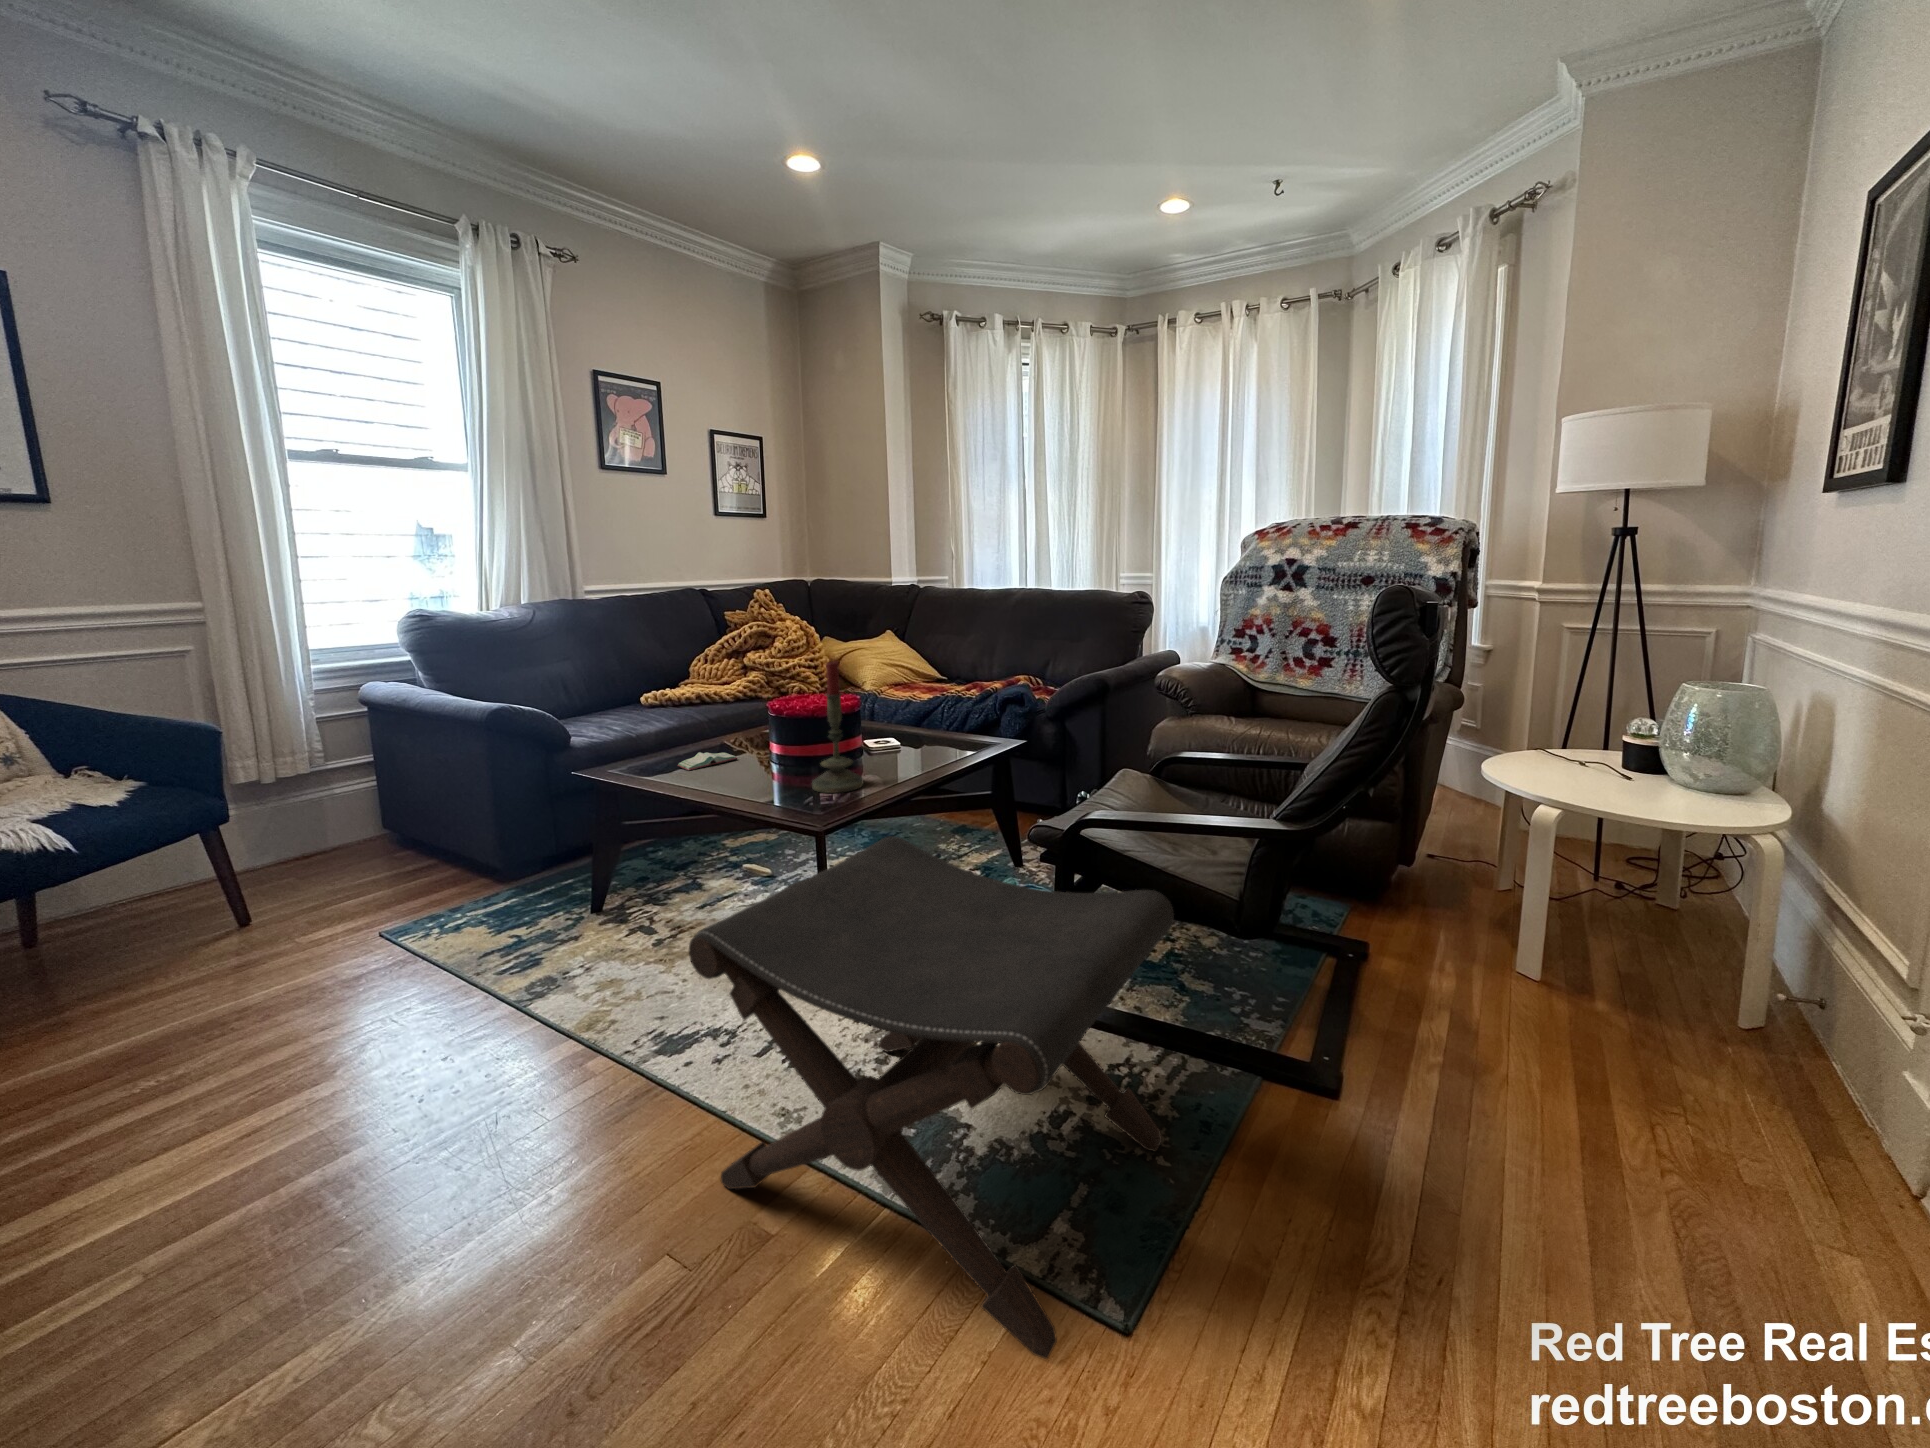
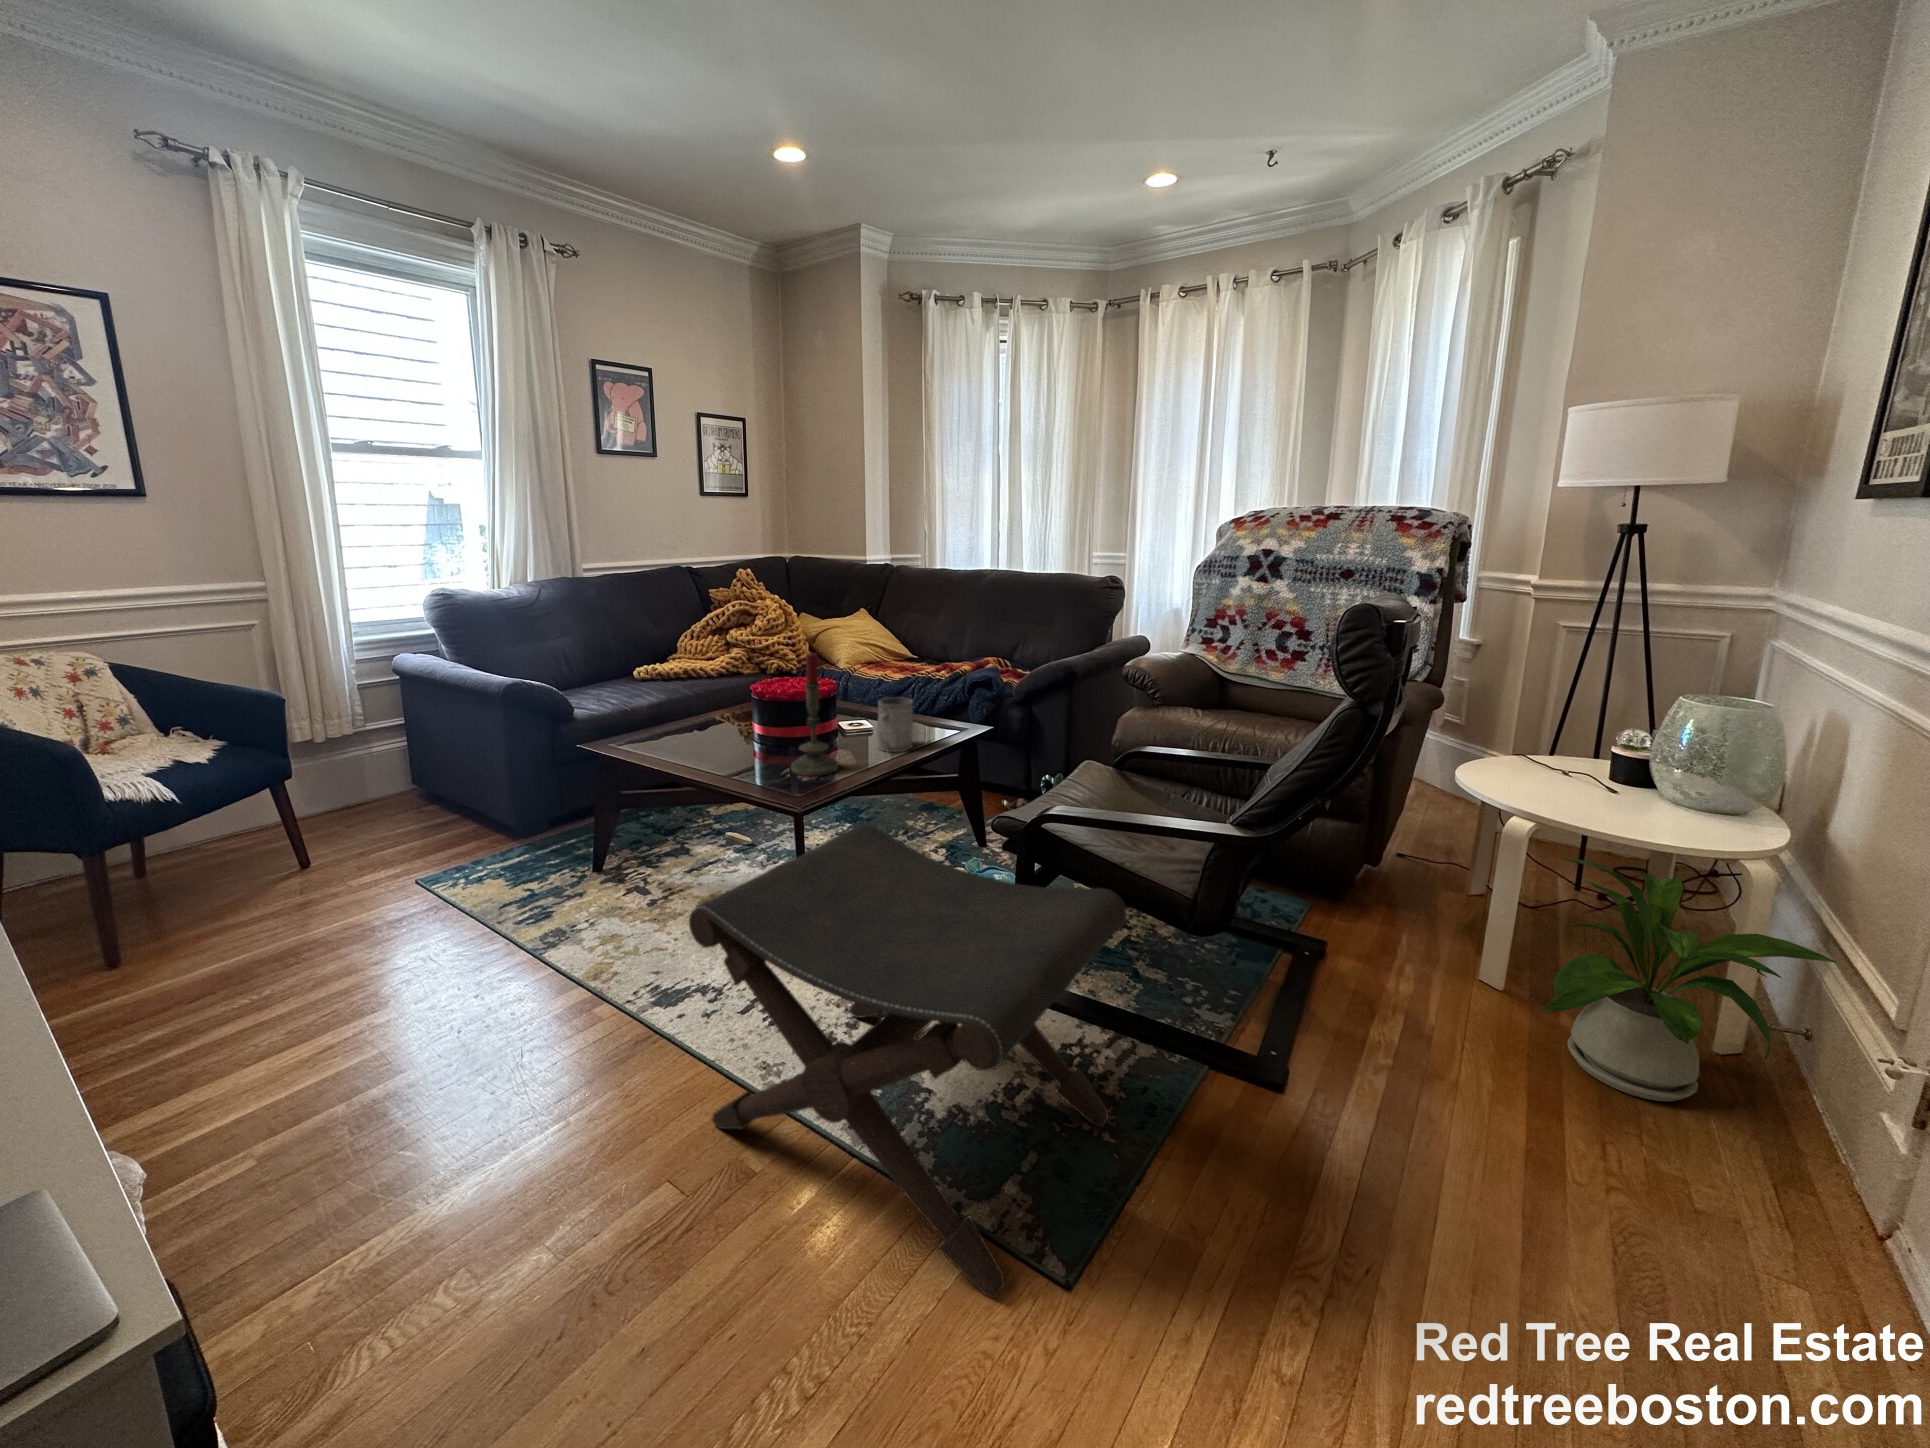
mug: none [905,709,944,767] -> present [877,697,913,752]
book: present [677,752,737,771] -> none [668,730,722,748]
house plant: none [1582,838,1853,1078] -> present [1541,857,1839,1101]

